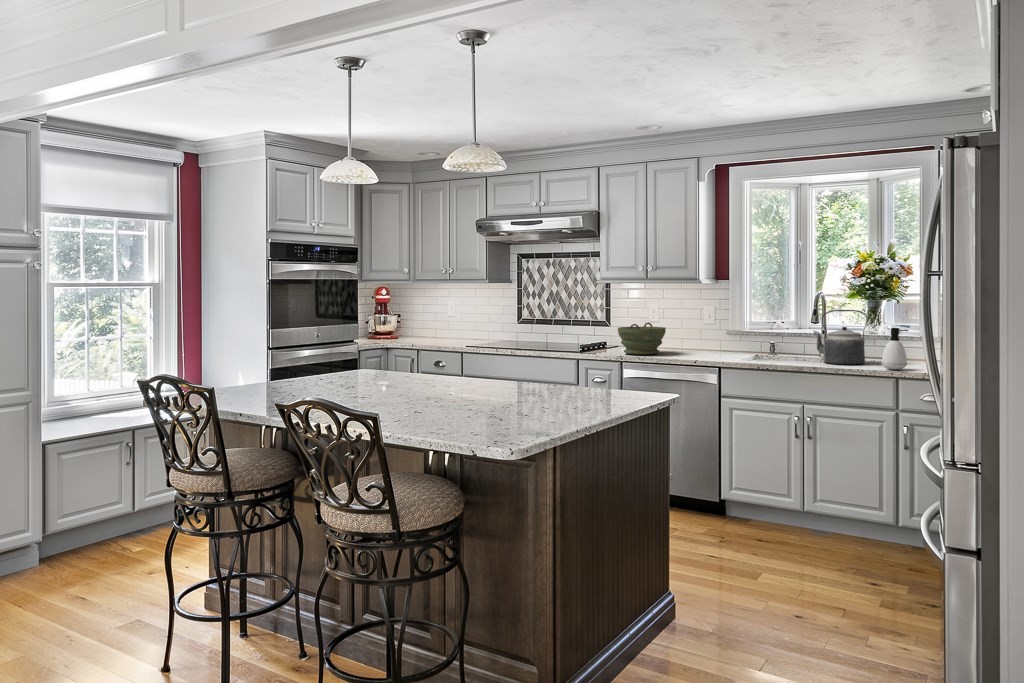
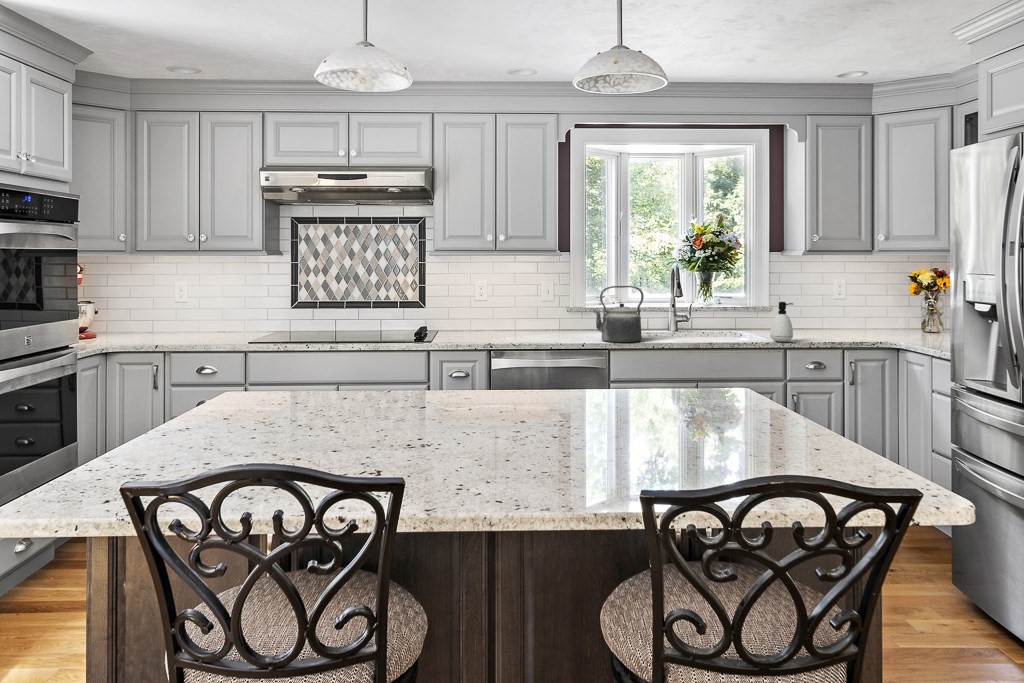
kettle: present [813,310,868,364] -> present [593,286,644,343]
bowl: present [618,323,666,355] -> none [482,303,537,341]

